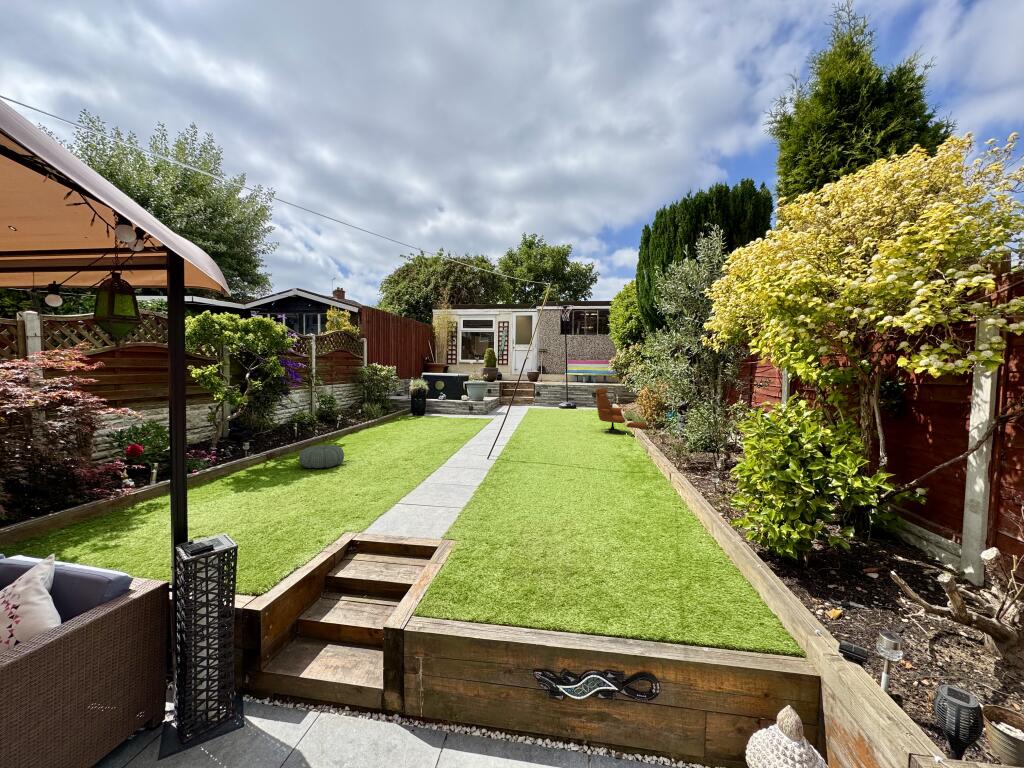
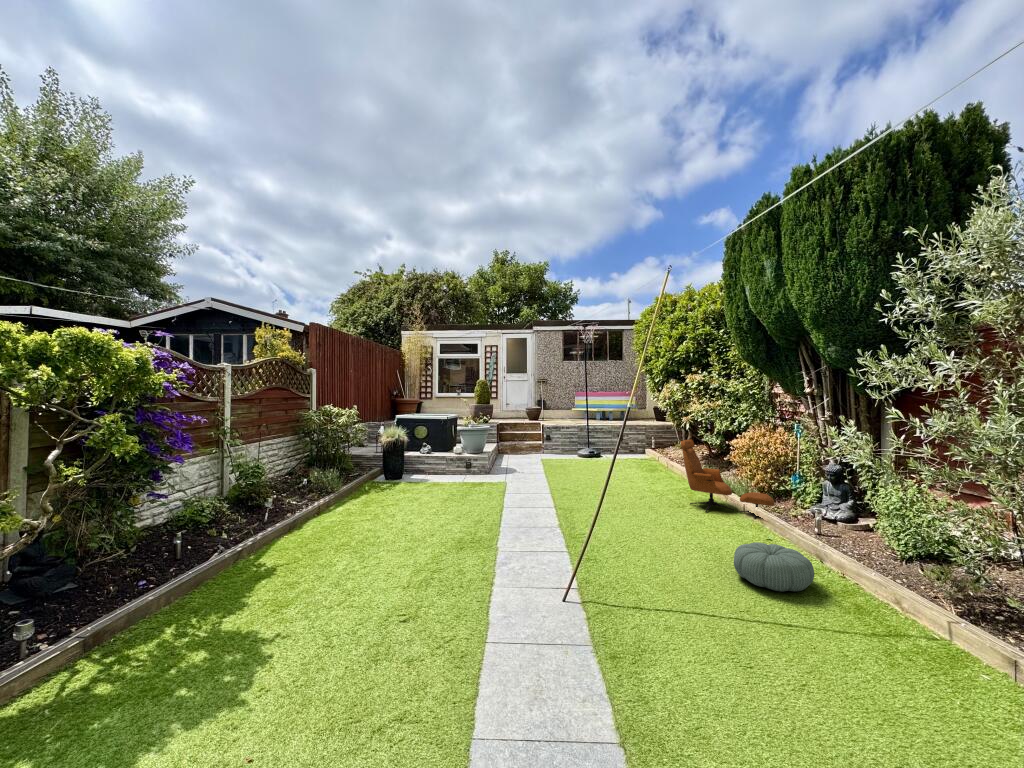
pouf: present [299,445,344,468] -> present [734,542,814,592]

